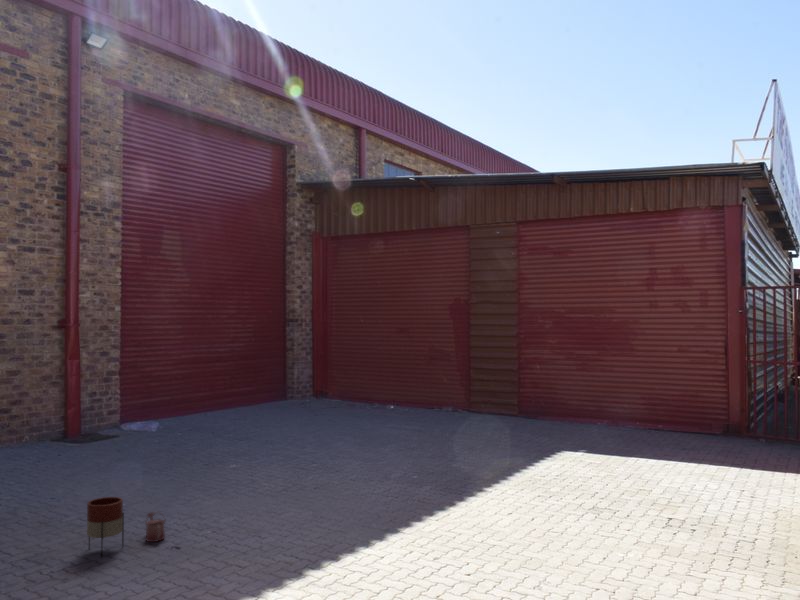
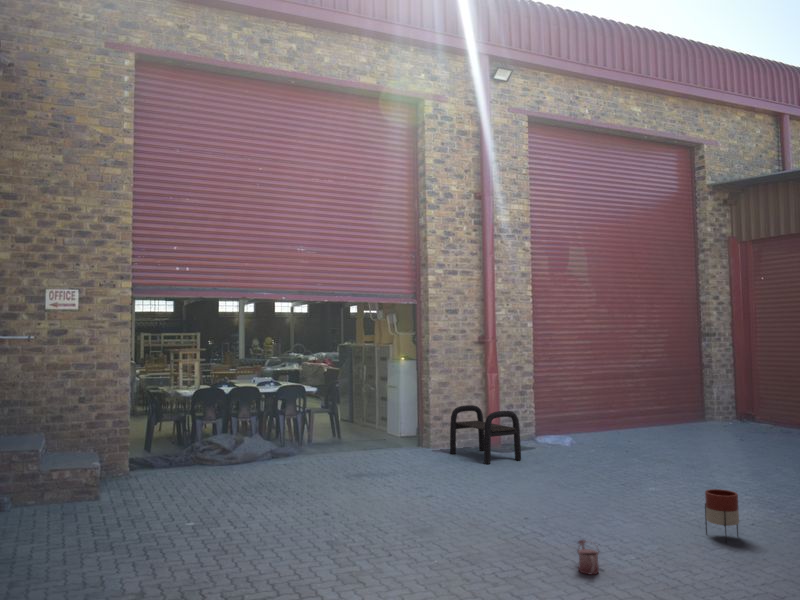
bench: none [18,395,102,456] -> present [450,405,521,464]
planter: present [87,497,124,556] -> present [705,489,739,539]

